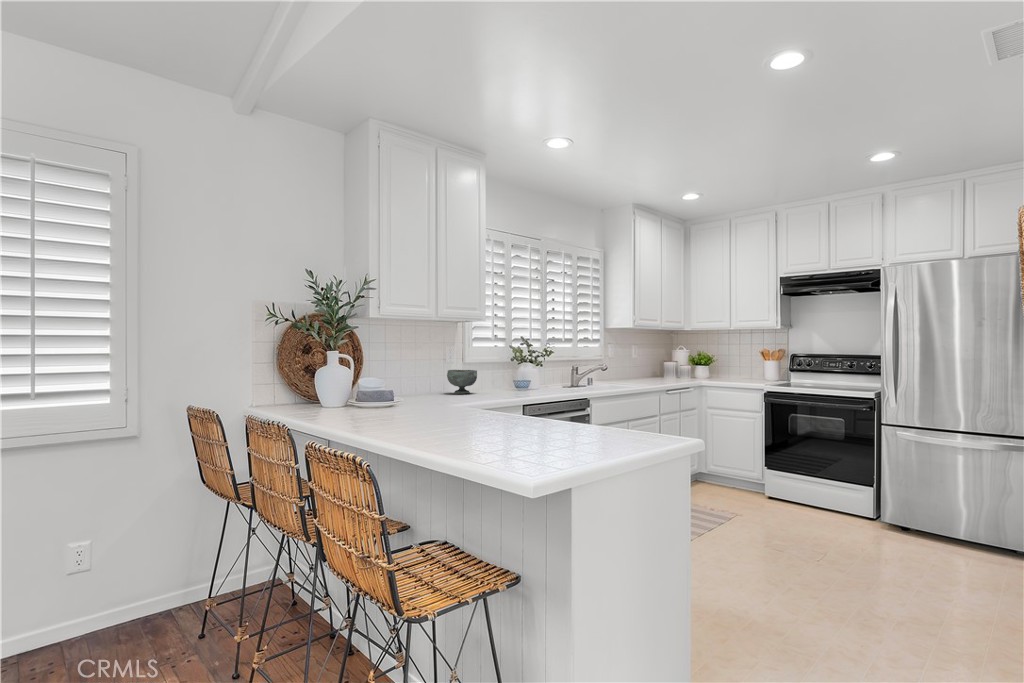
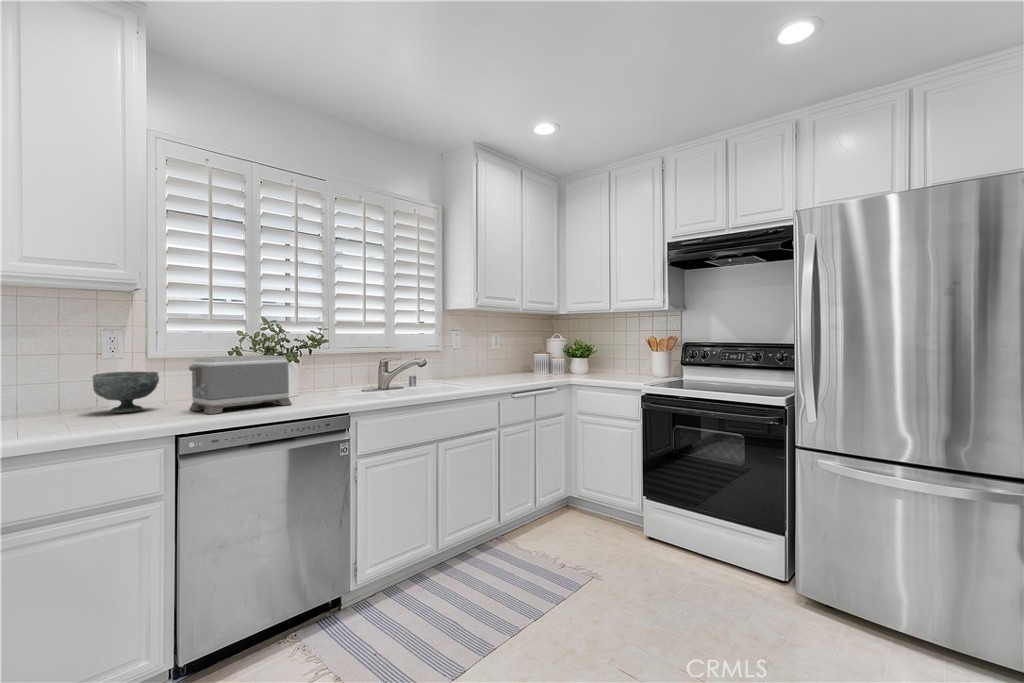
toaster: none [497,361,550,395] -> present [189,355,292,414]

